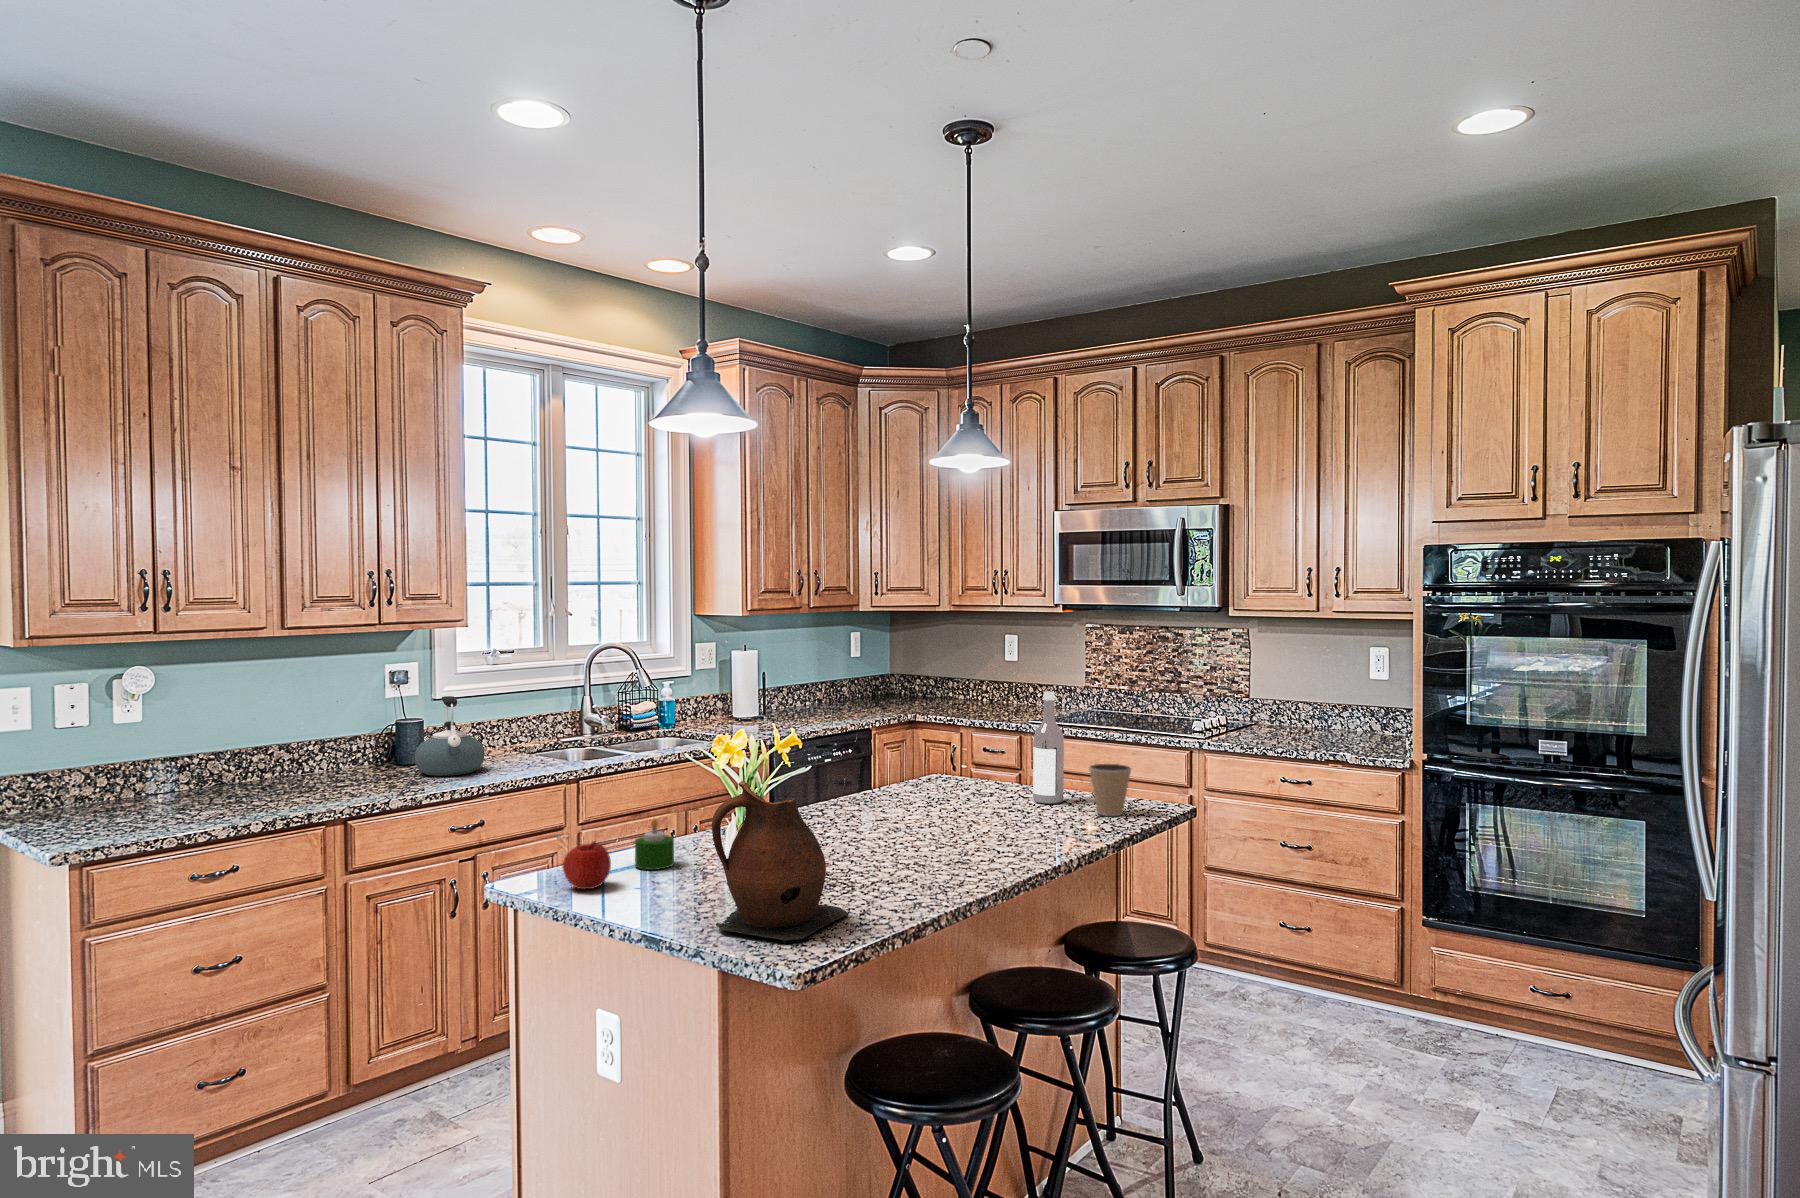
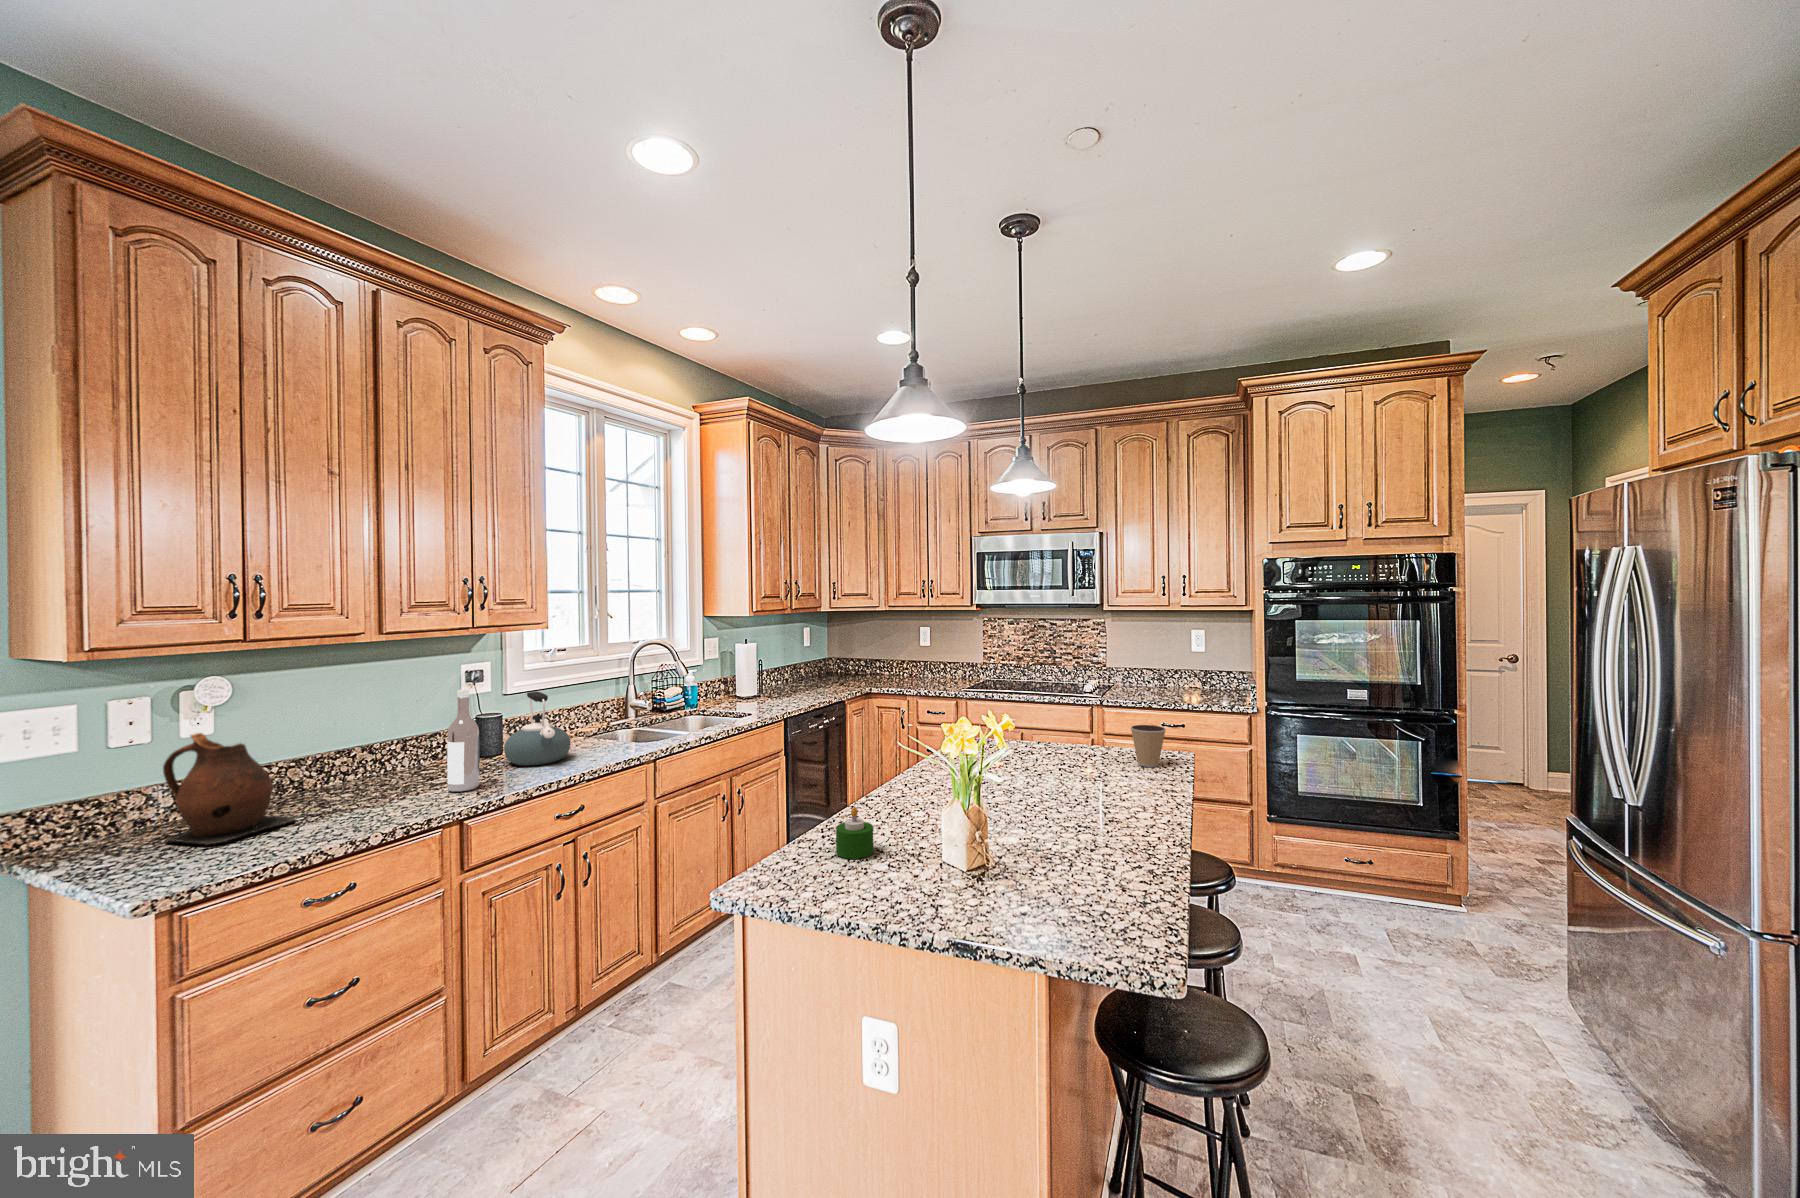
wine bottle: present [1033,692,1064,804] -> present [447,689,479,792]
ceramic pitcher: present [712,781,848,943] -> present [163,733,295,846]
apple: present [562,841,611,889] -> none [798,840,845,892]

